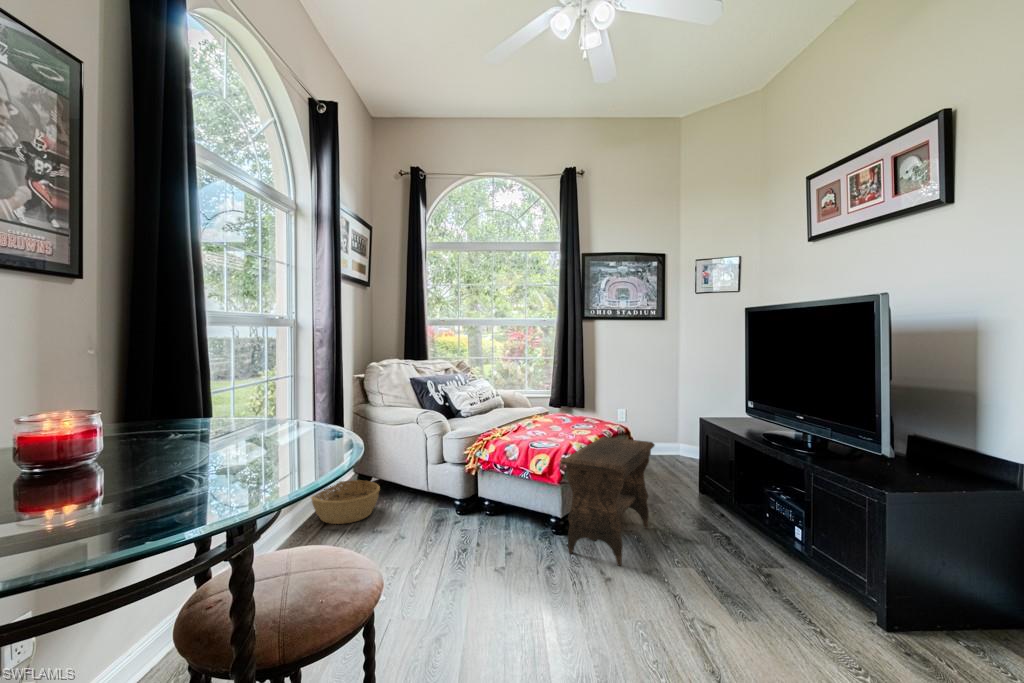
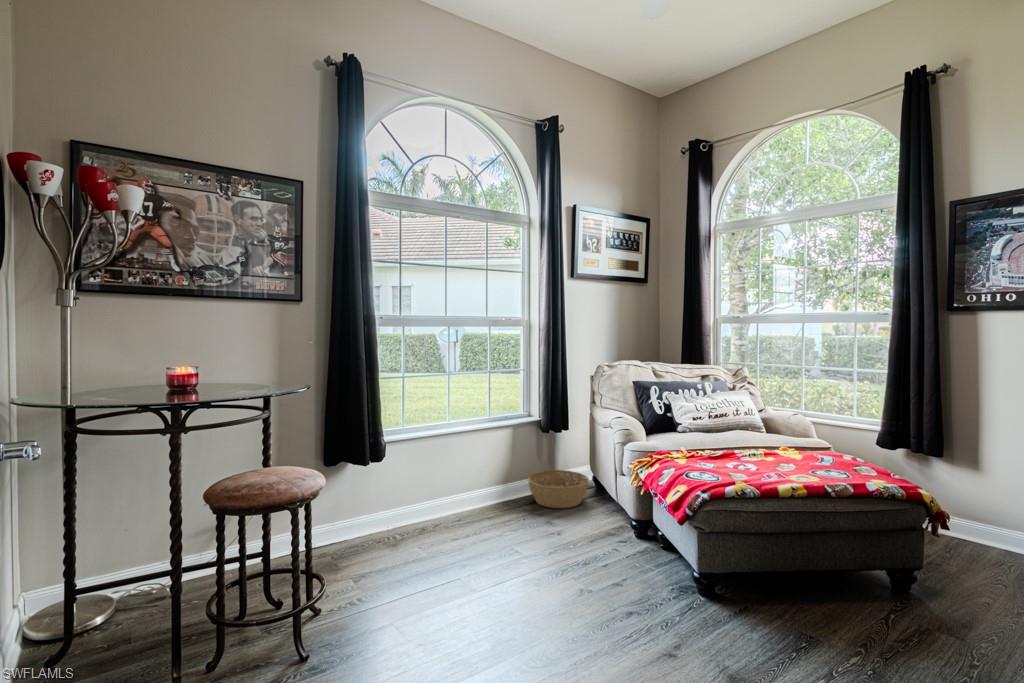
footstool: present [561,437,655,566] -> none [667,489,868,659]

